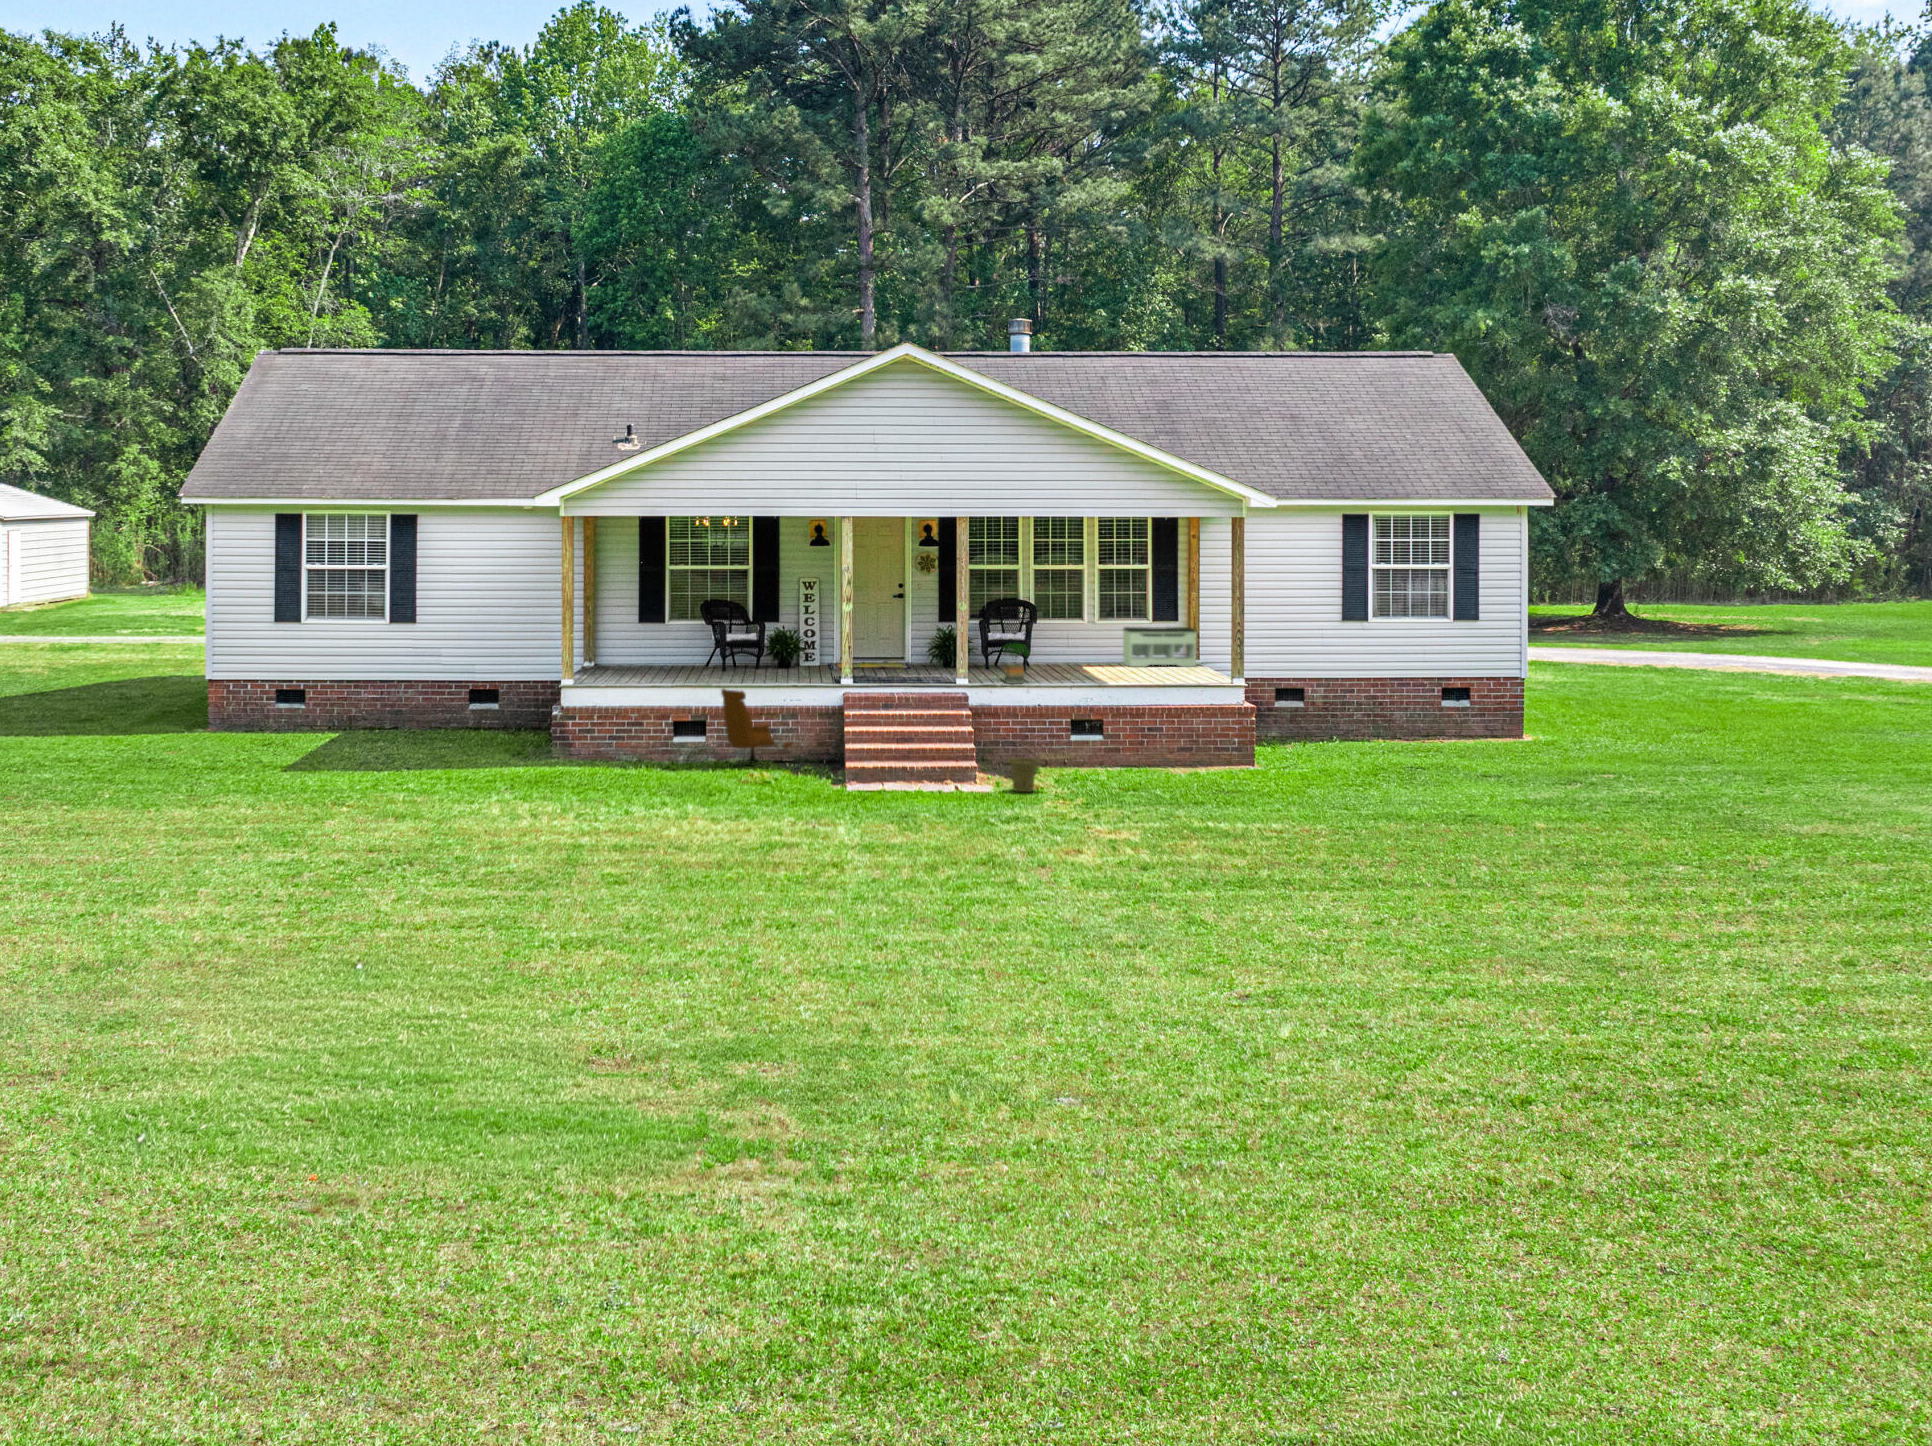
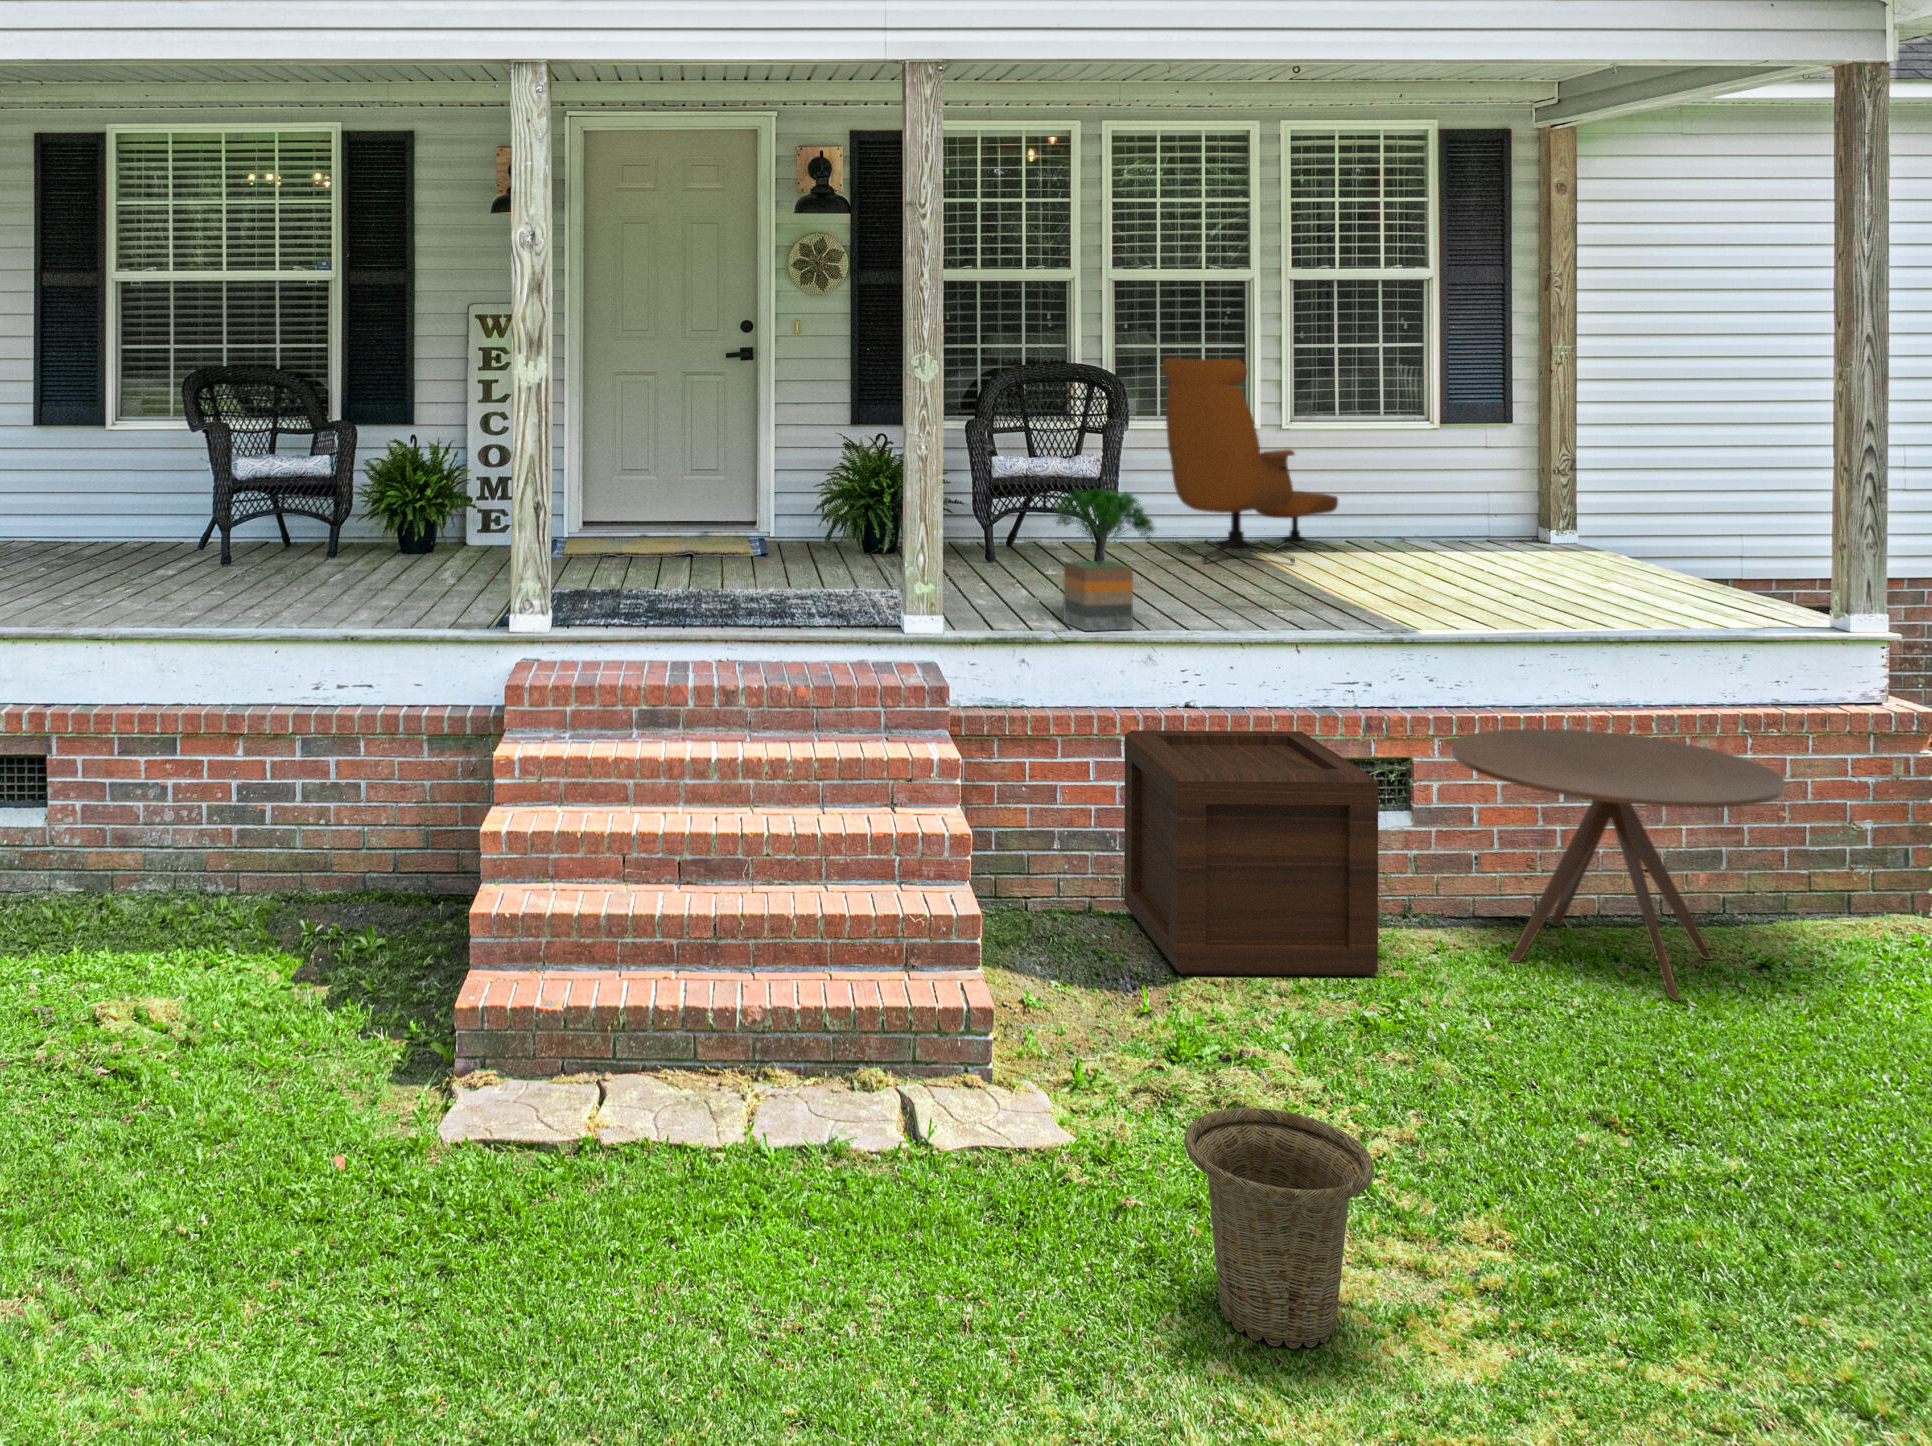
bench: present [1123,627,1196,667] -> none [1359,440,1585,552]
lounge chair: present [721,689,799,764] -> present [1162,358,1338,563]
round table: none [1102,709,1180,769] -> present [1451,729,1786,1001]
wooden crate: none [1018,710,1078,767] -> present [1124,730,1378,976]

